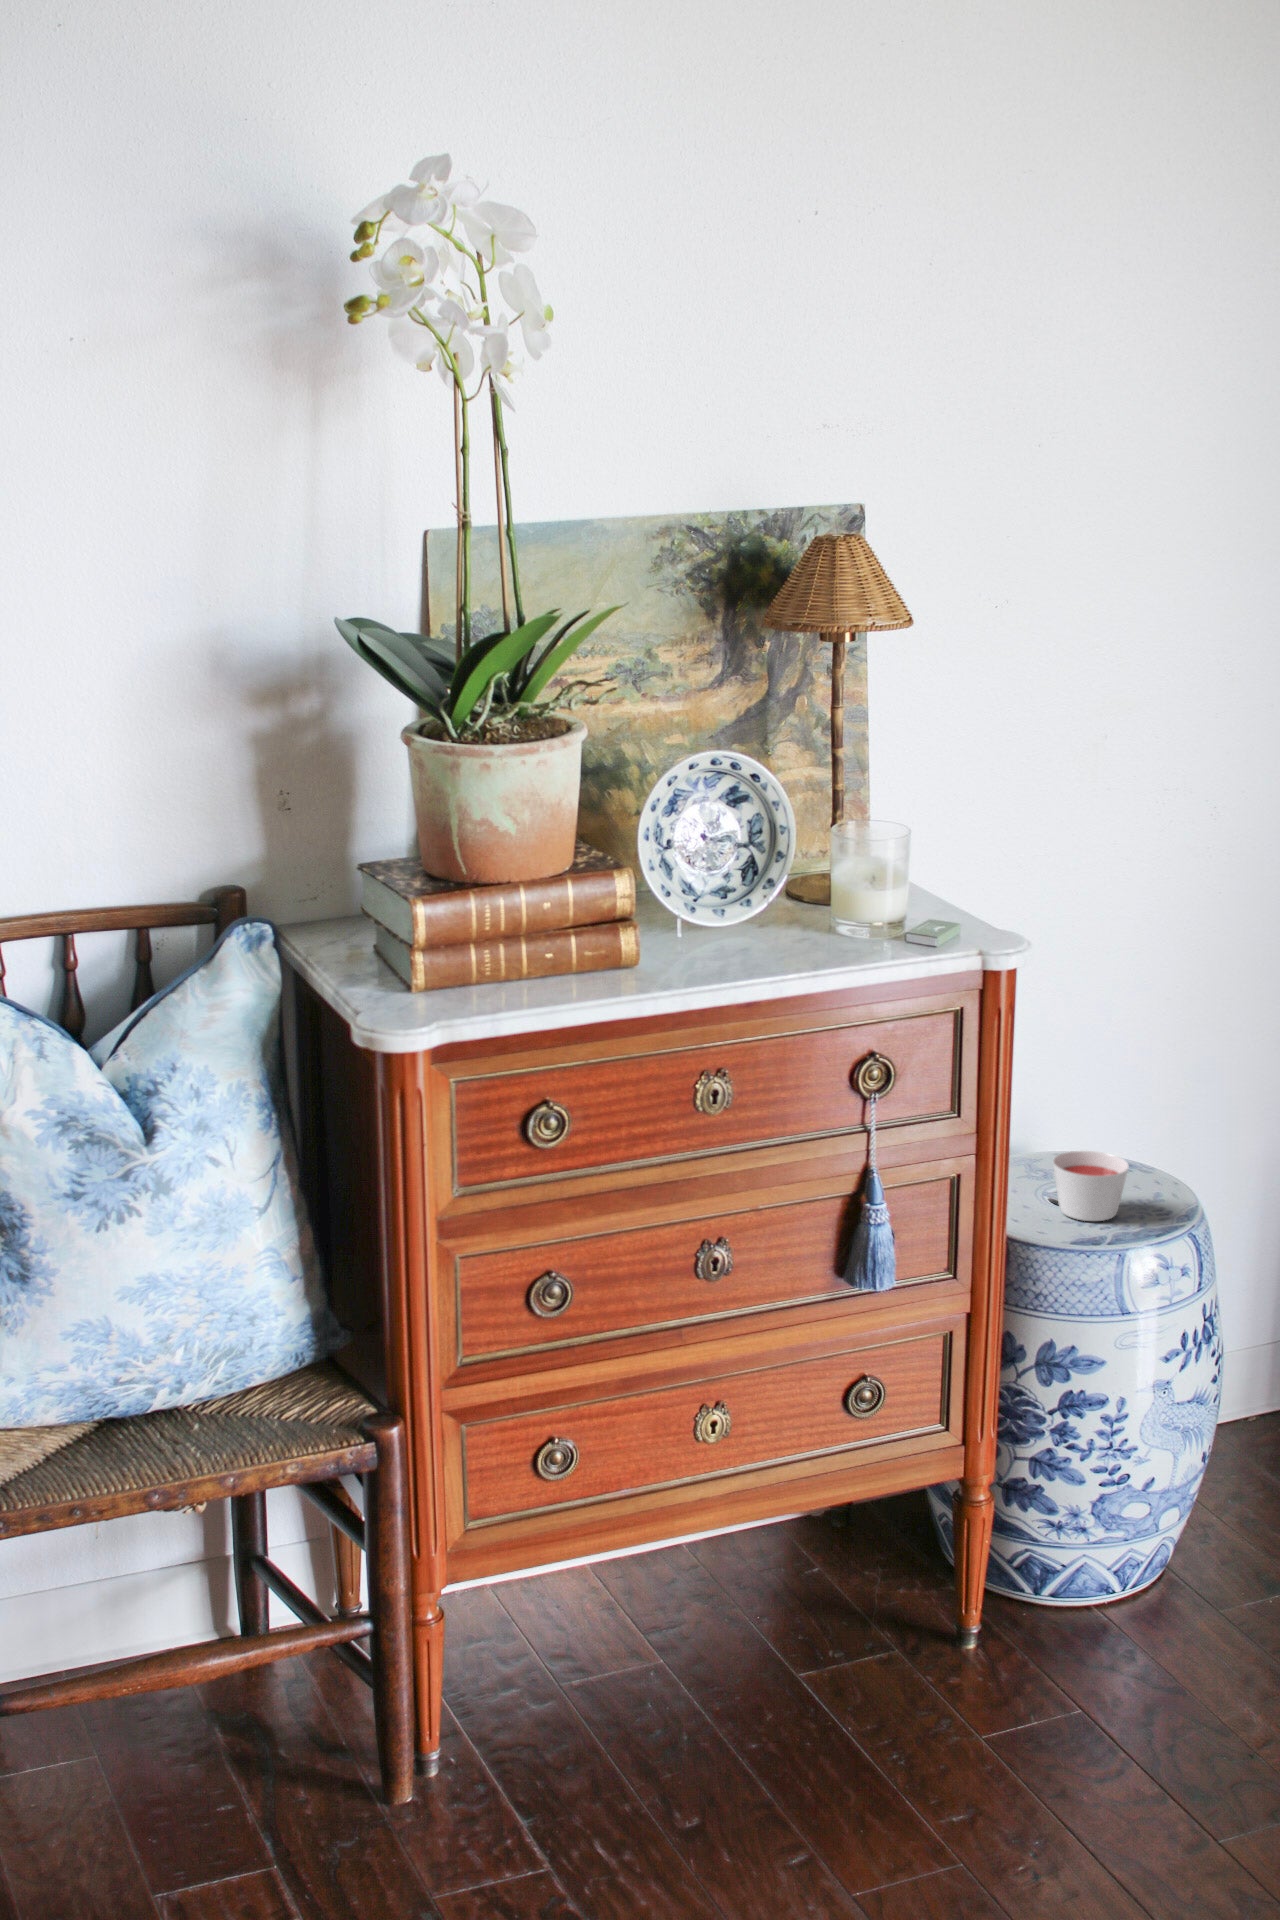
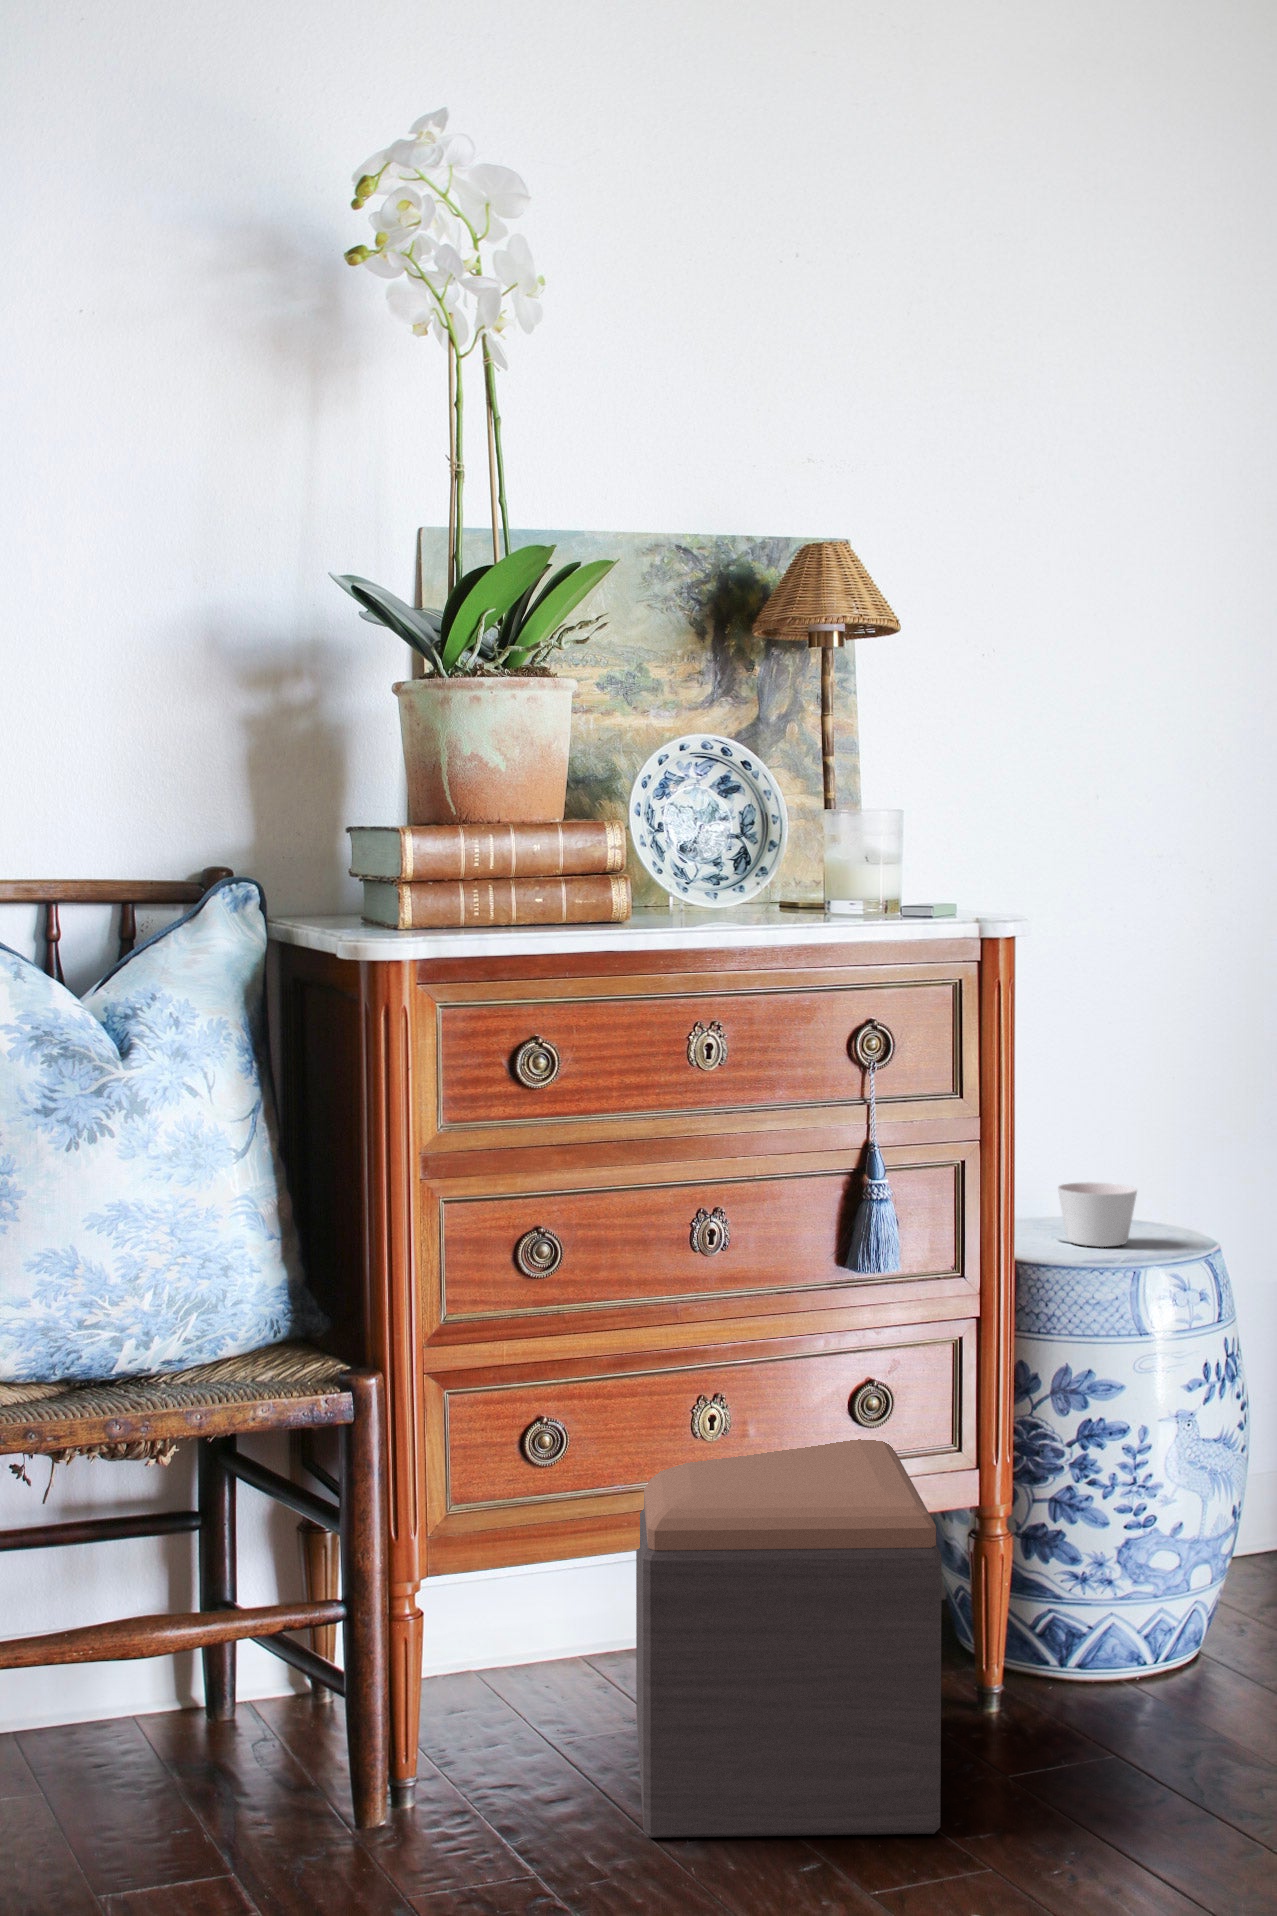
footstool: none [645,1422,919,1803] -> present [636,1439,942,1838]

